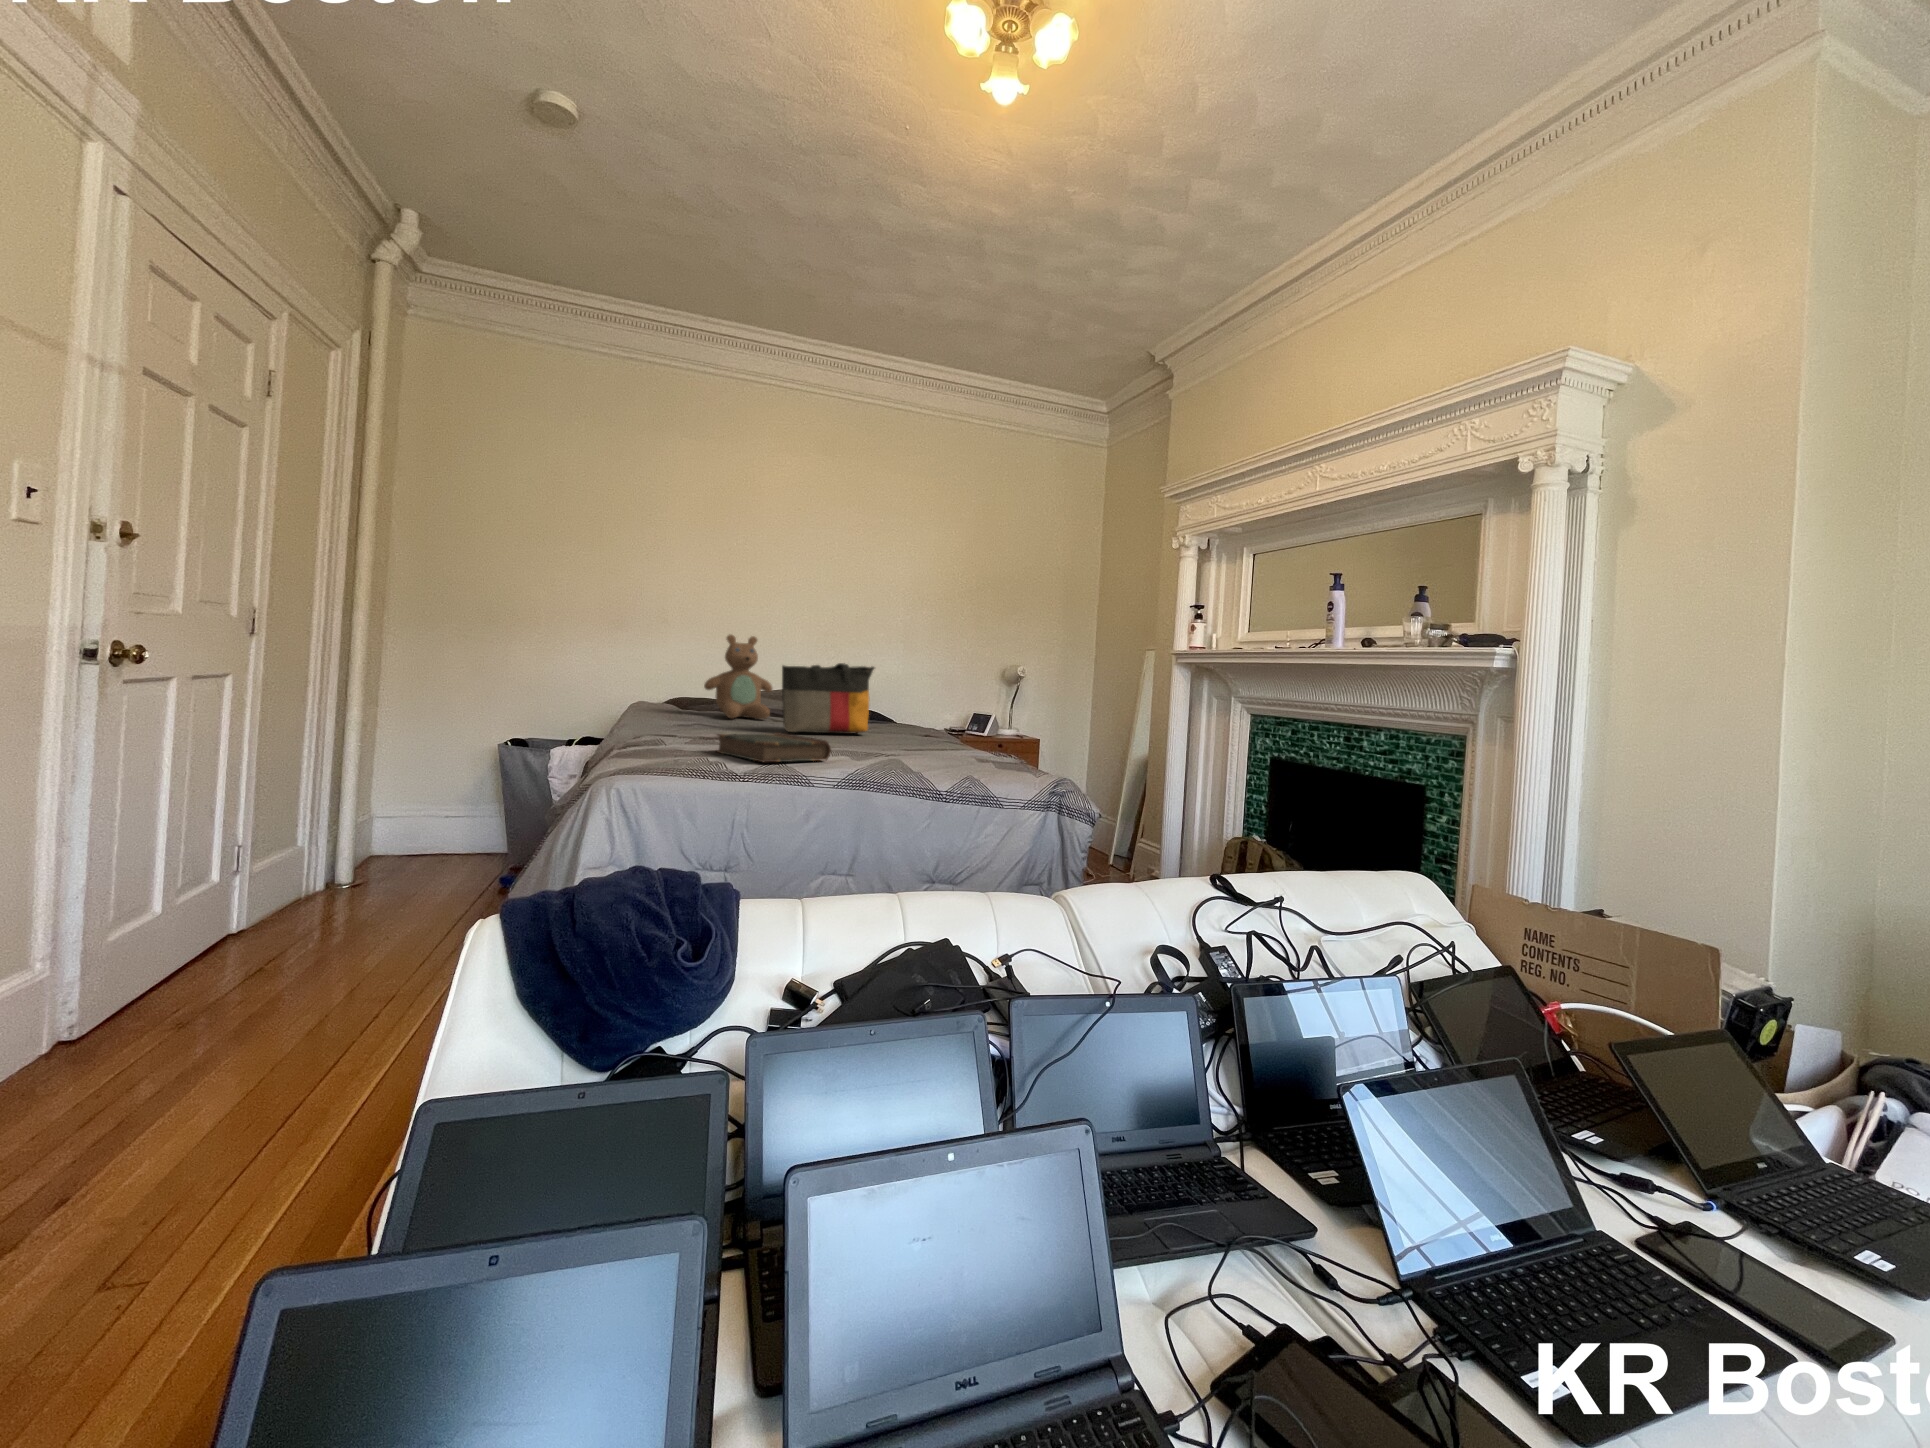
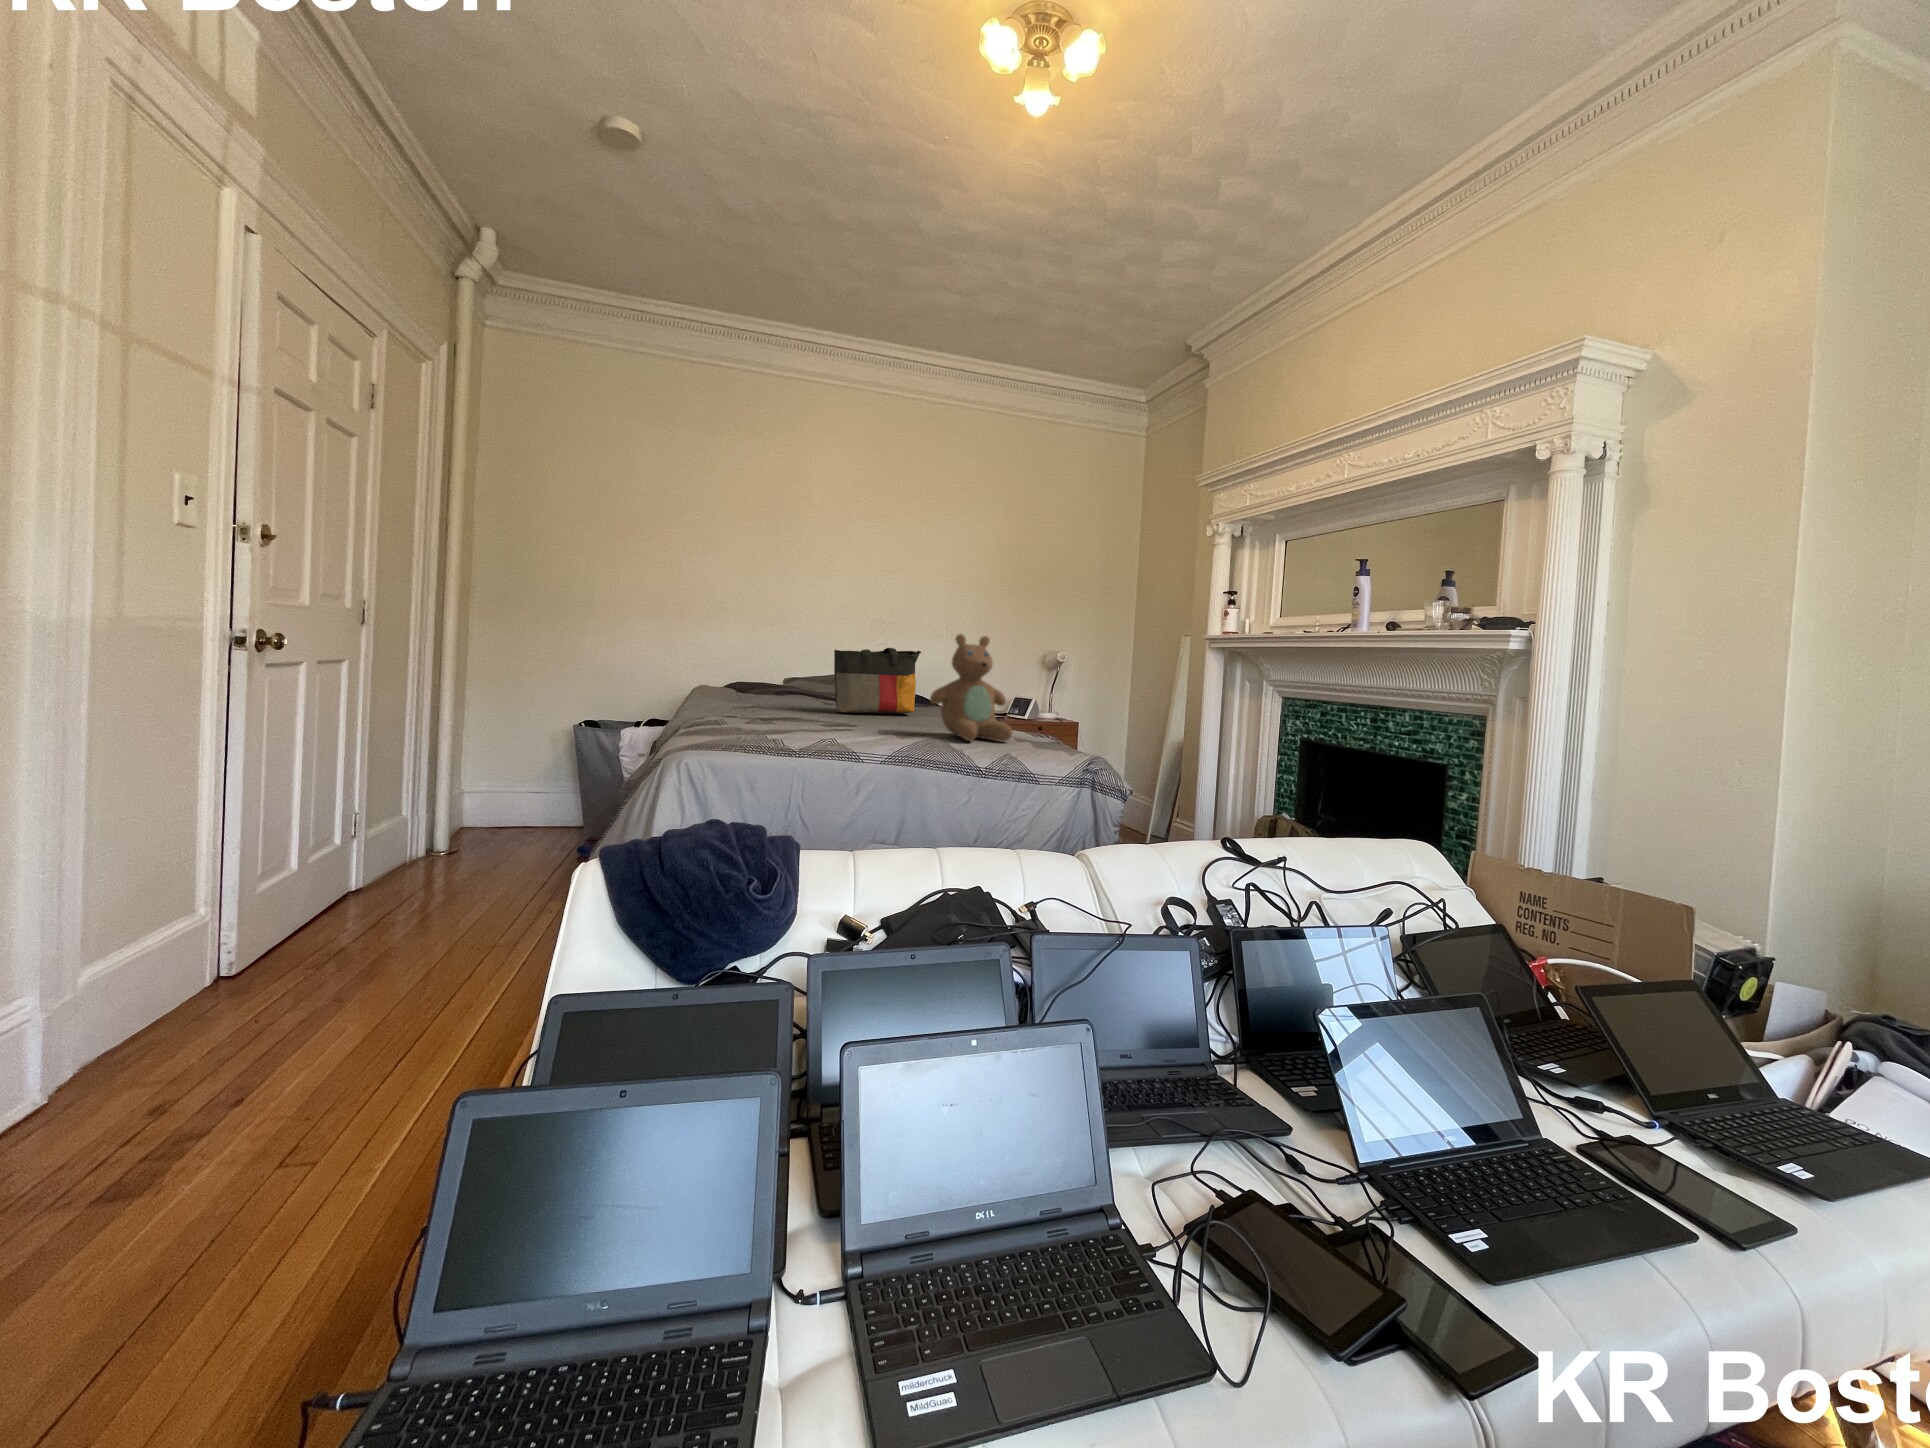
teddy bear: present [704,635,772,719] -> present [930,634,1012,741]
book: present [716,732,831,762] -> none [774,711,880,738]

